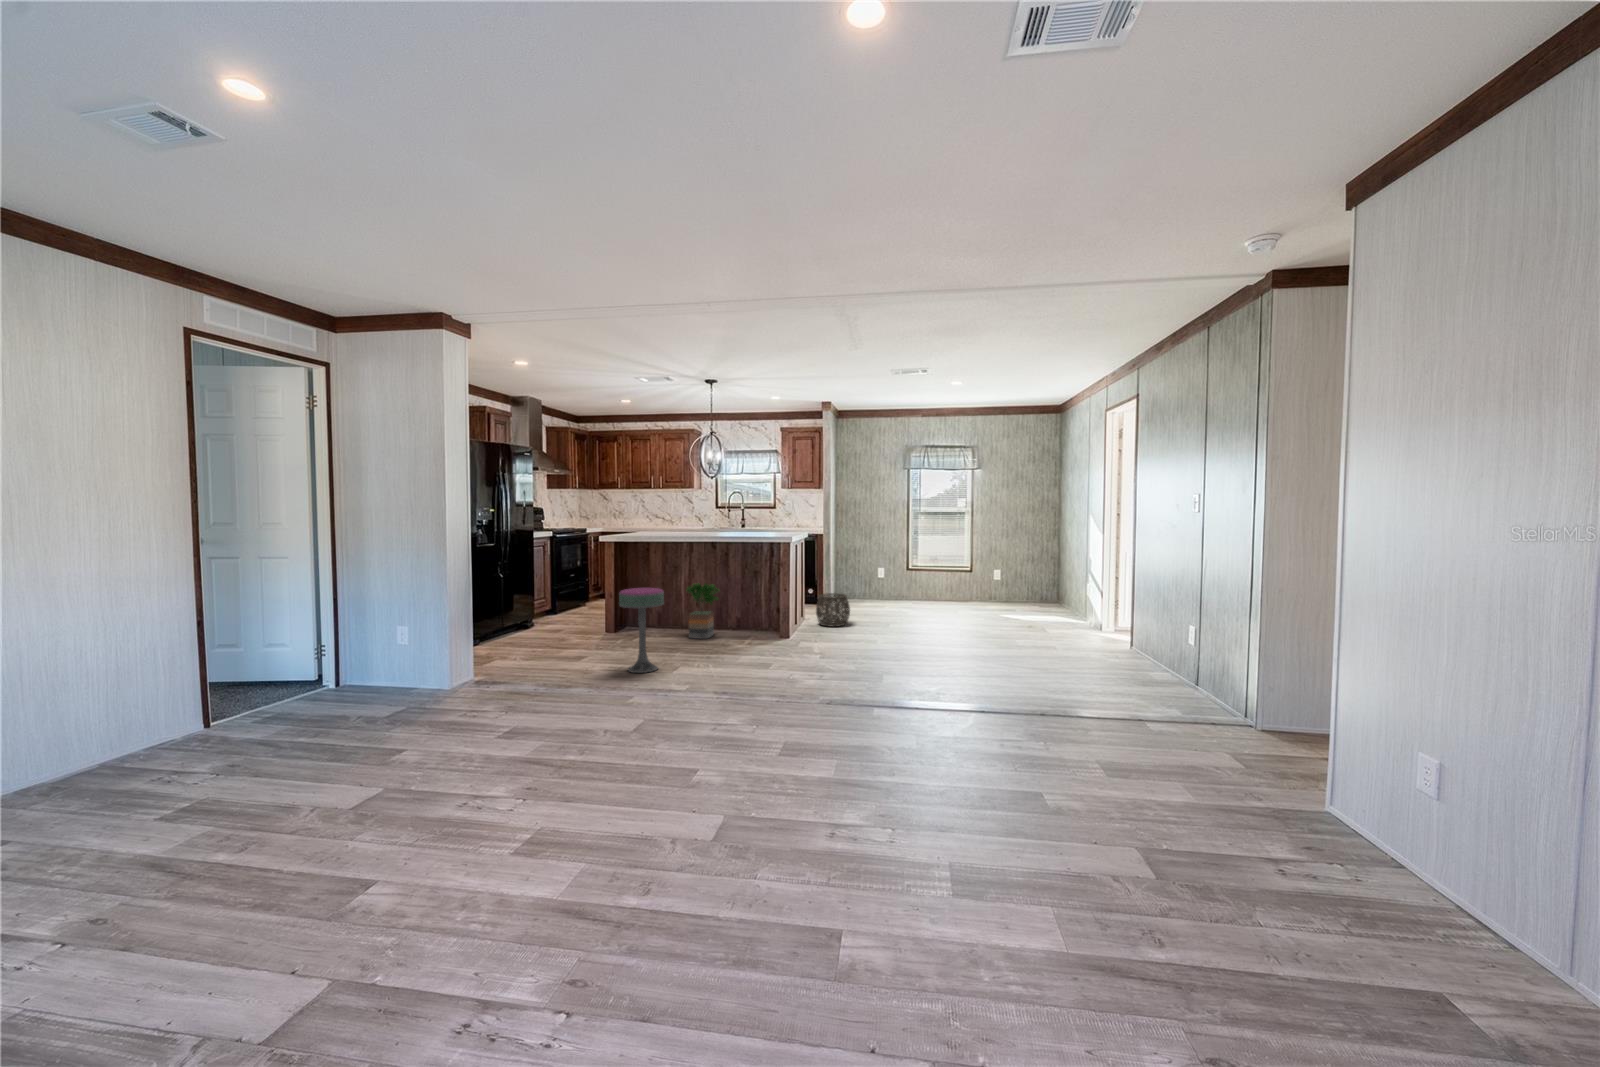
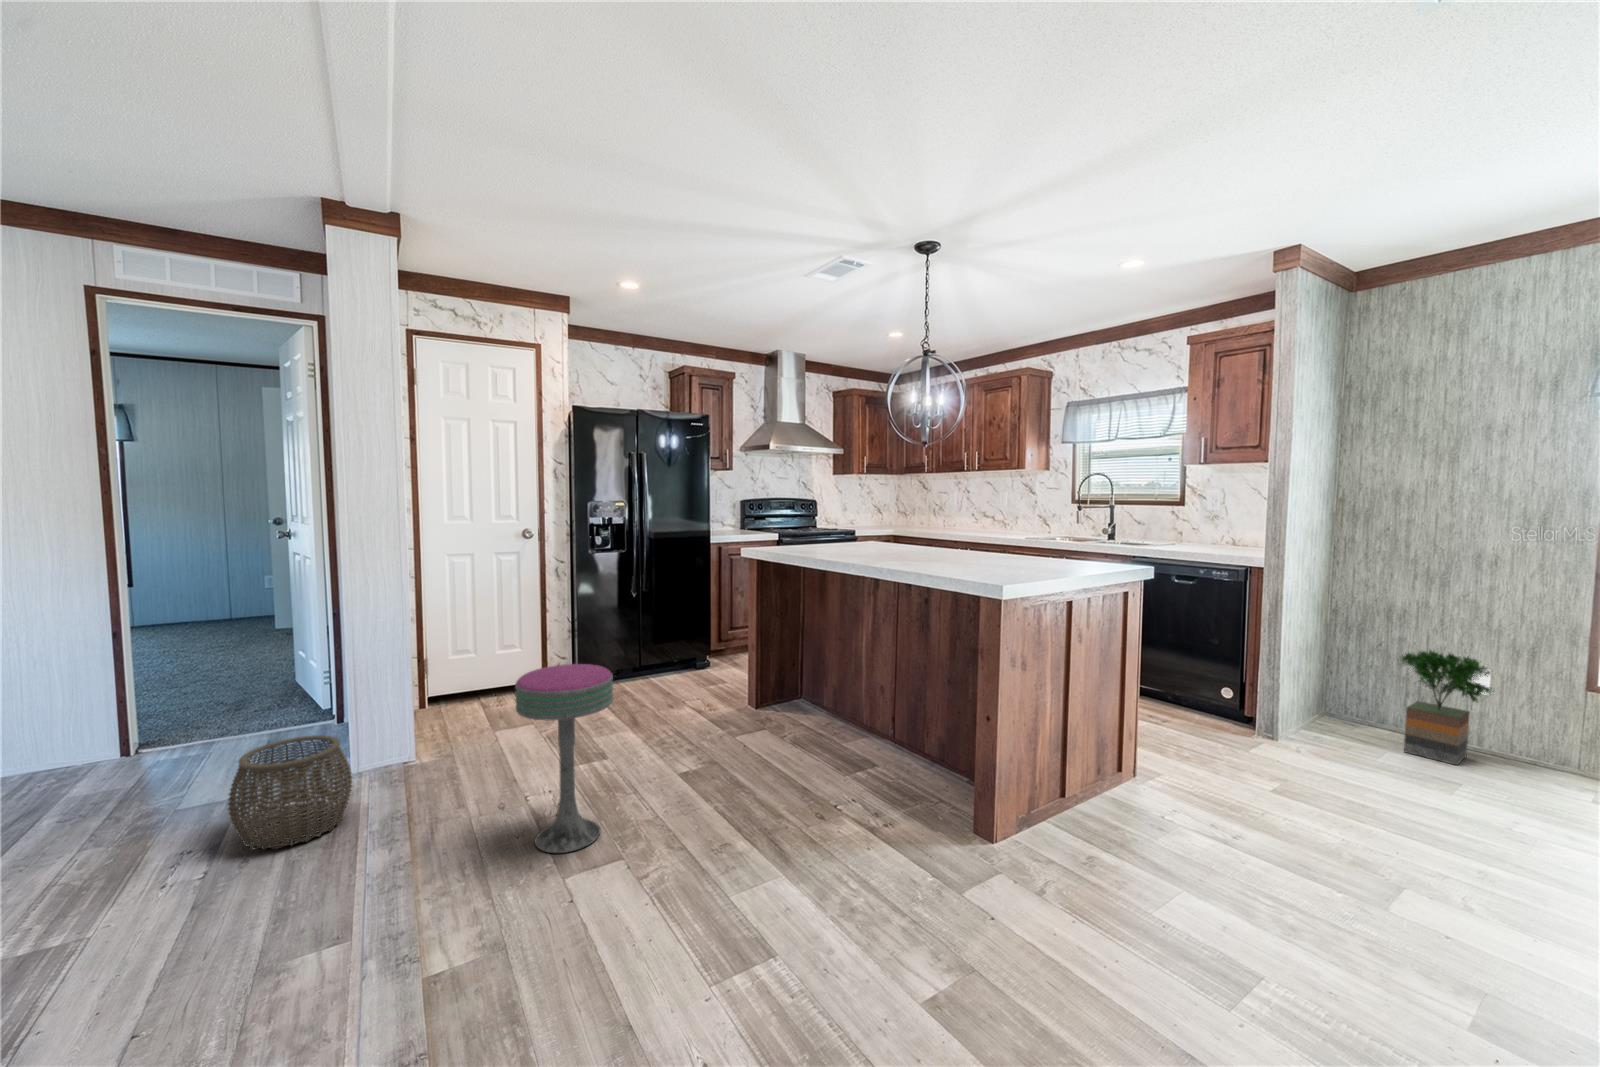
potted tree: present [686,583,720,639] -> present [1401,650,1492,765]
woven basket: present [816,593,850,627] -> present [228,735,352,850]

